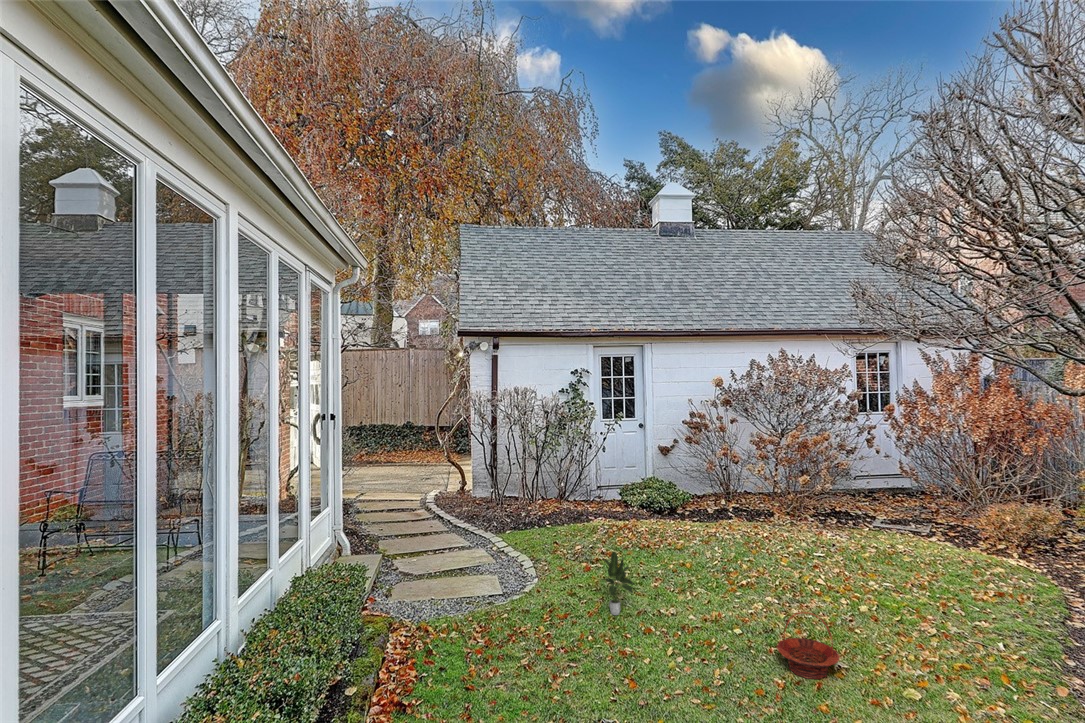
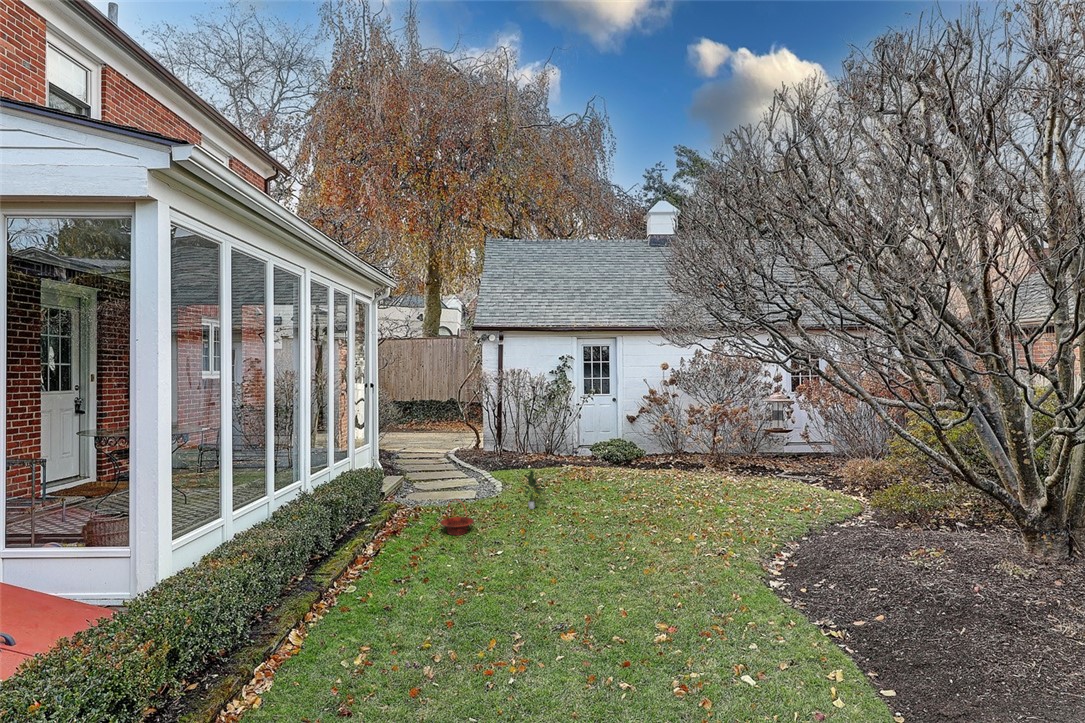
basket: present [777,612,840,679] -> present [441,499,474,535]

